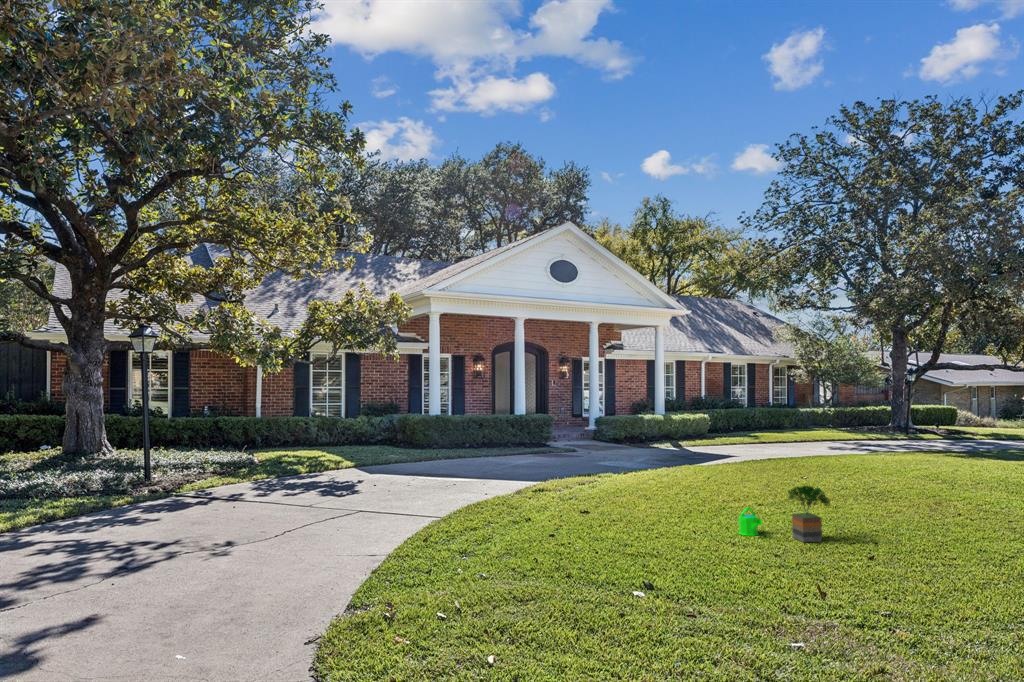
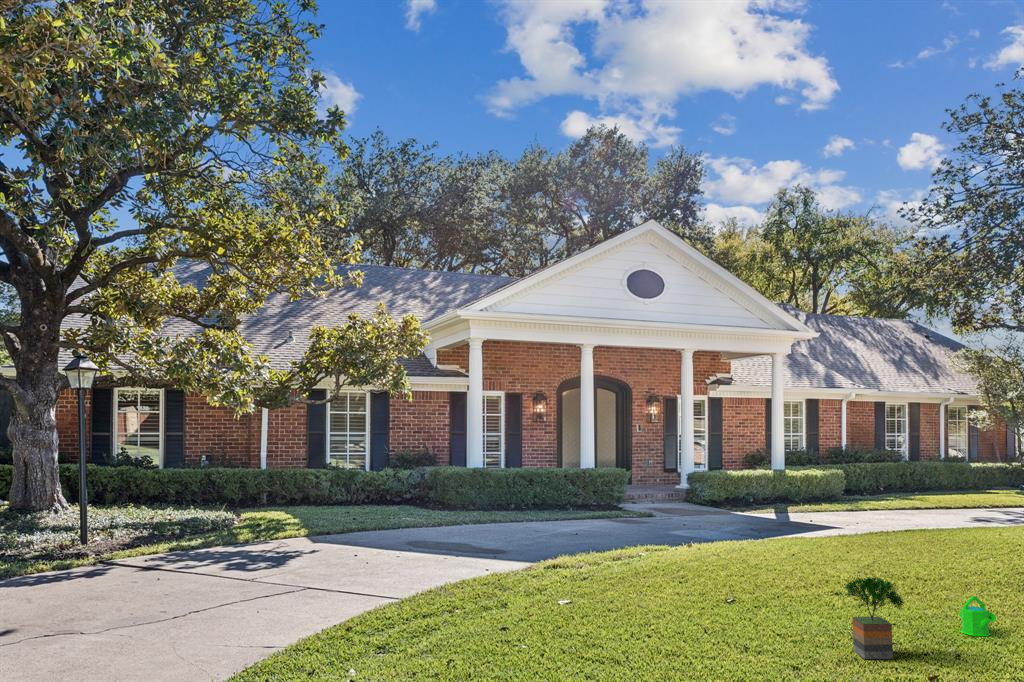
watering can: present [738,507,762,536] -> present [960,596,996,636]

